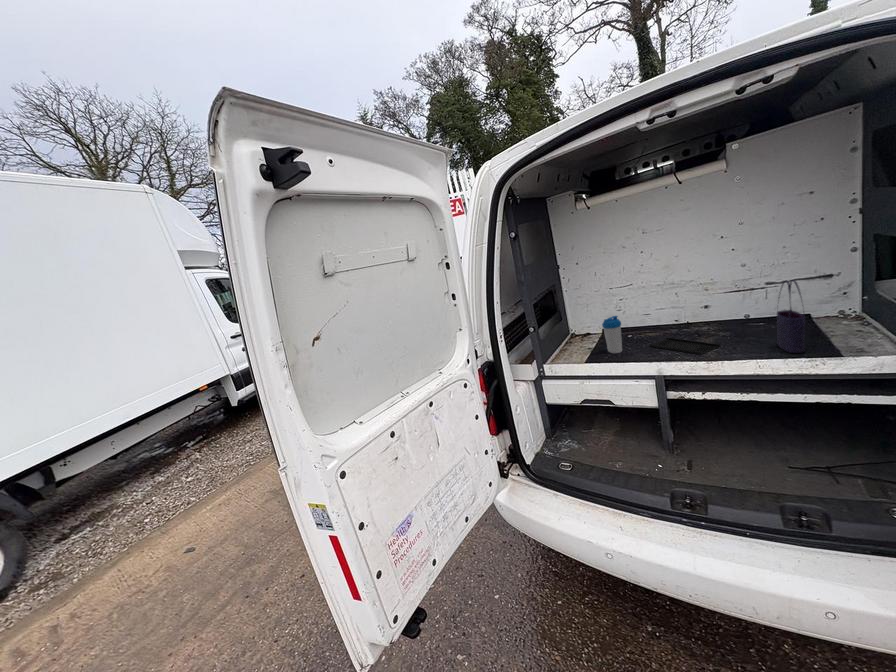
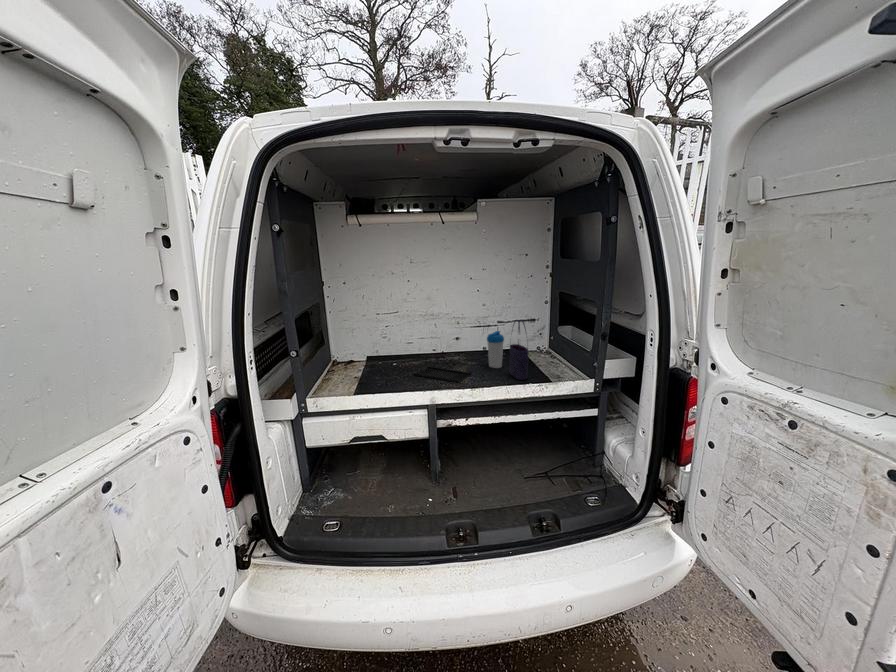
water bottle: present [602,316,622,353] -> present [487,331,504,368]

